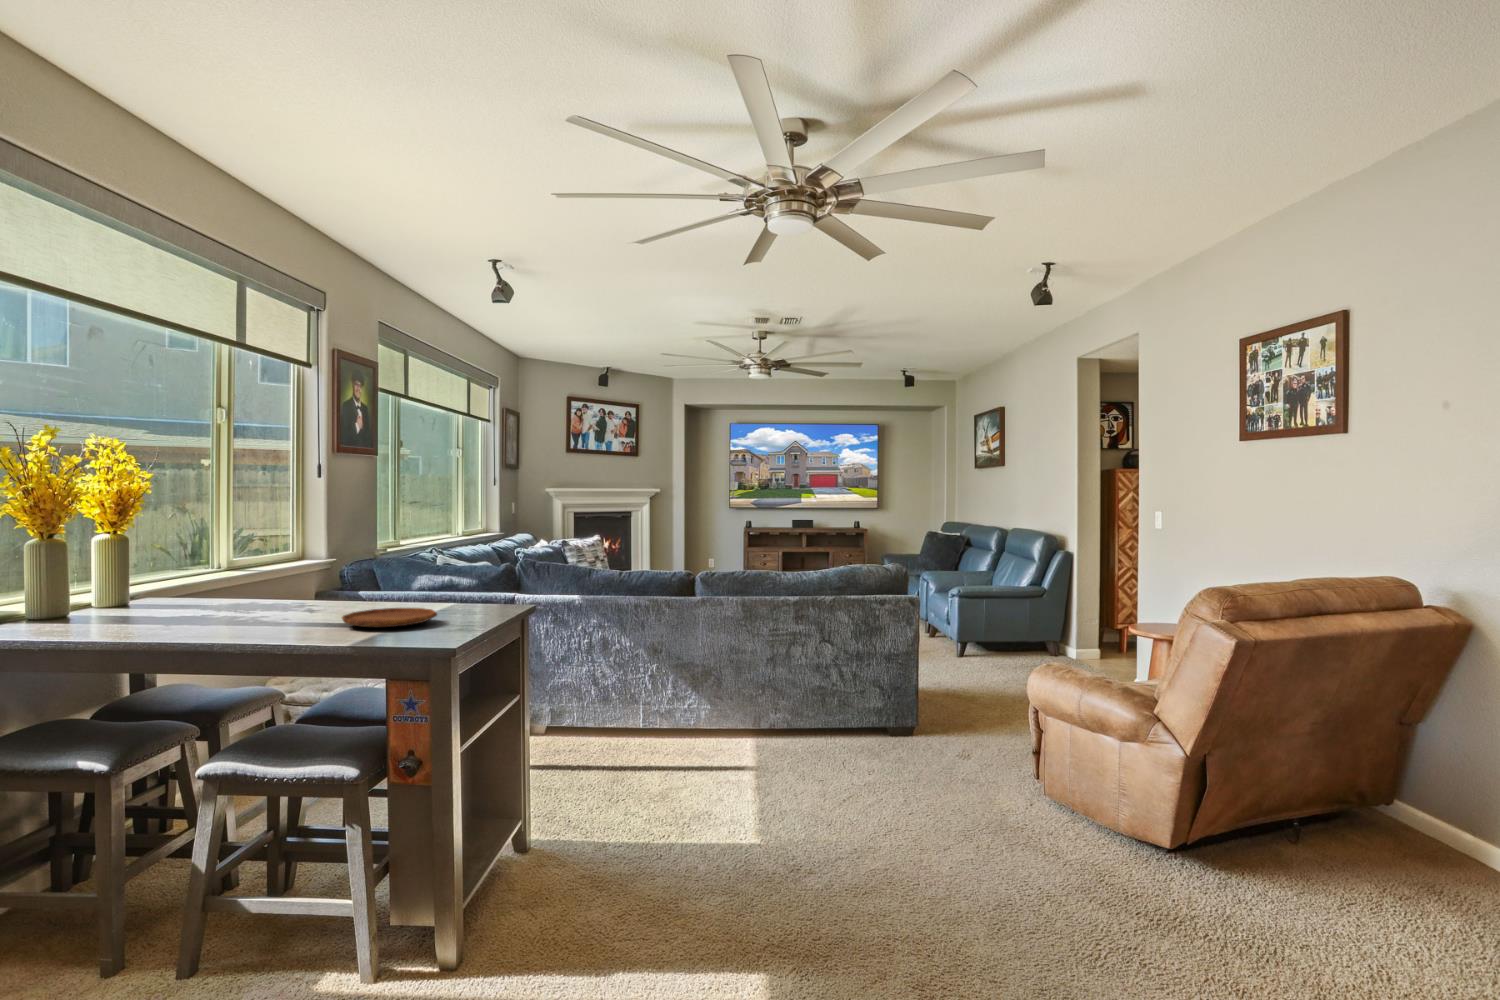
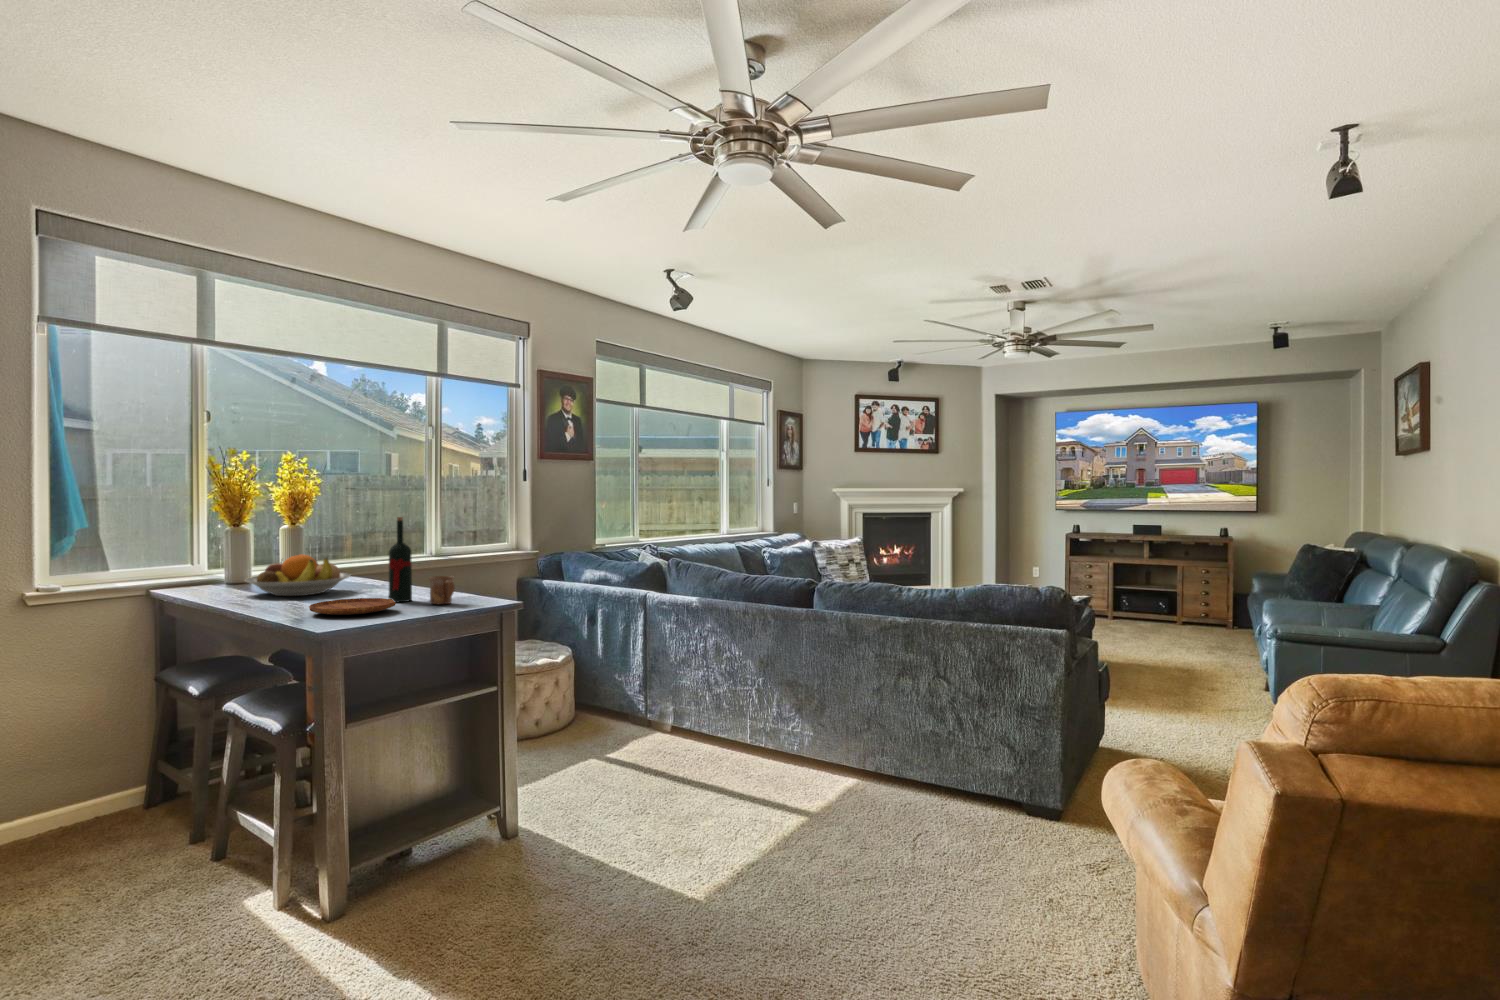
wine bottle: none [372,518,398,613] -> present [389,517,412,602]
fruit bowl: none [143,566,281,618] -> present [245,555,350,596]
mug: none [429,581,466,611] -> present [428,576,455,604]

